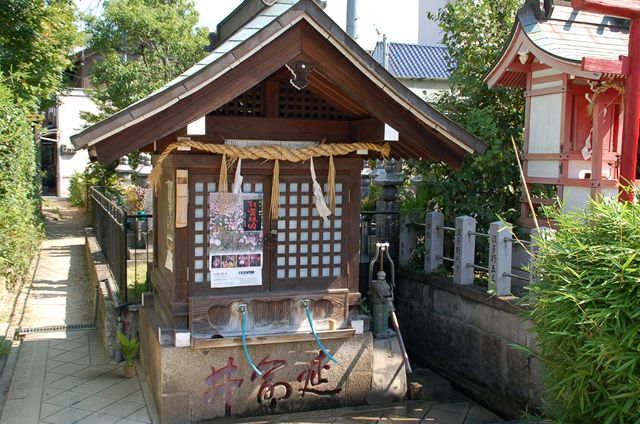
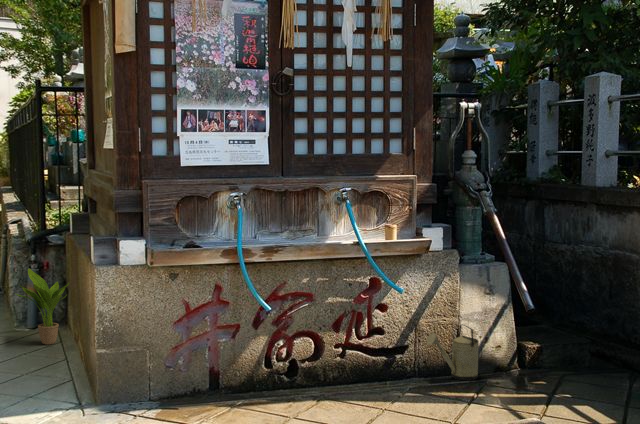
watering can: none [353,377,386,411] -> present [427,324,482,380]

